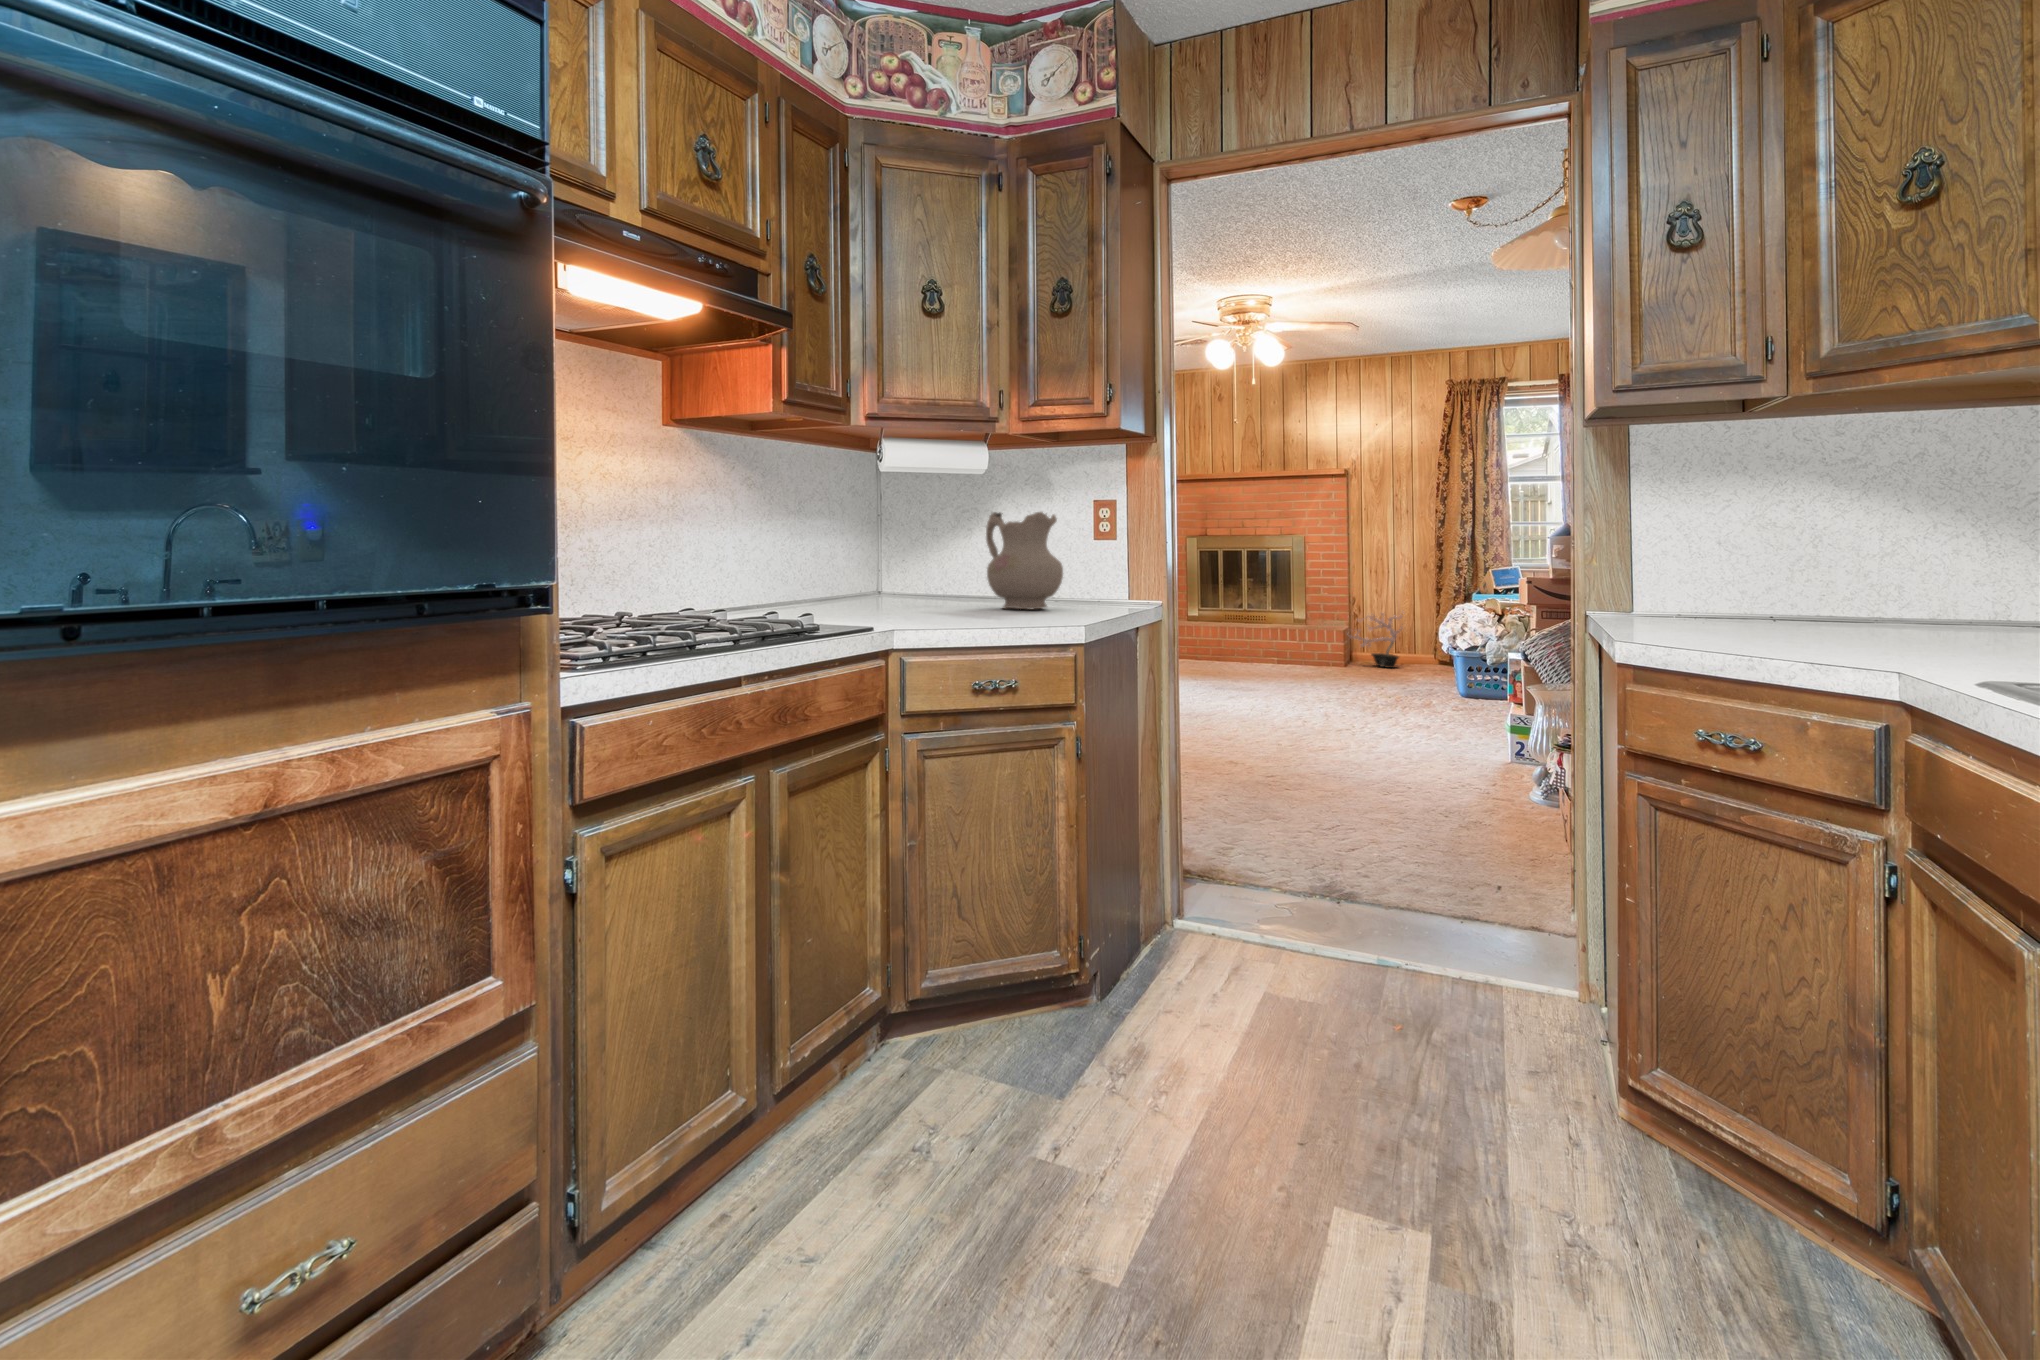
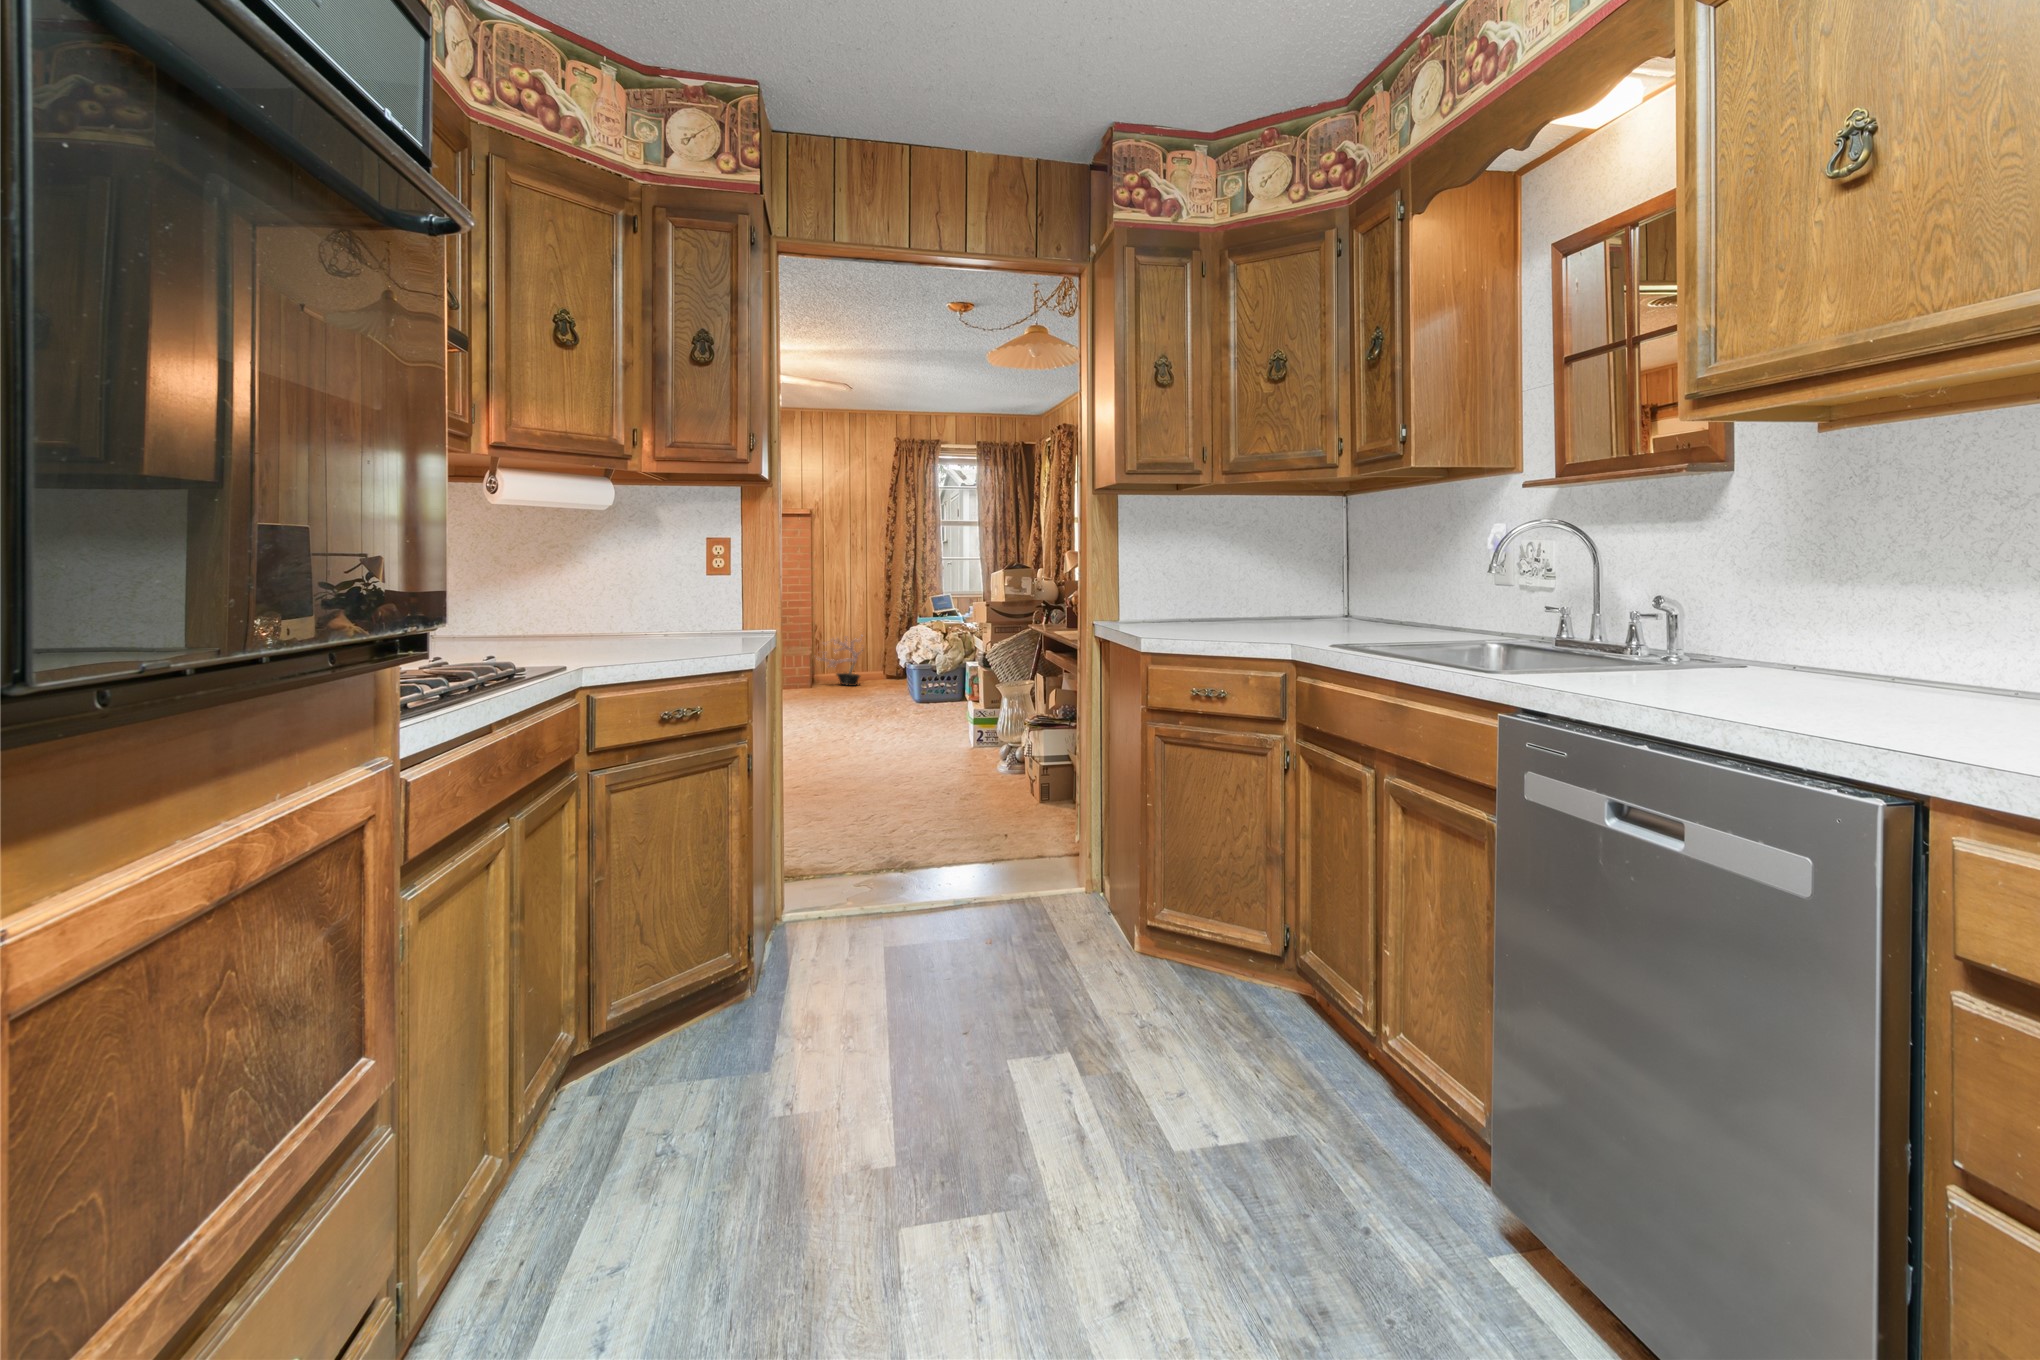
ceramic pitcher: present [986,512,1063,609] -> none [609,543,696,641]

